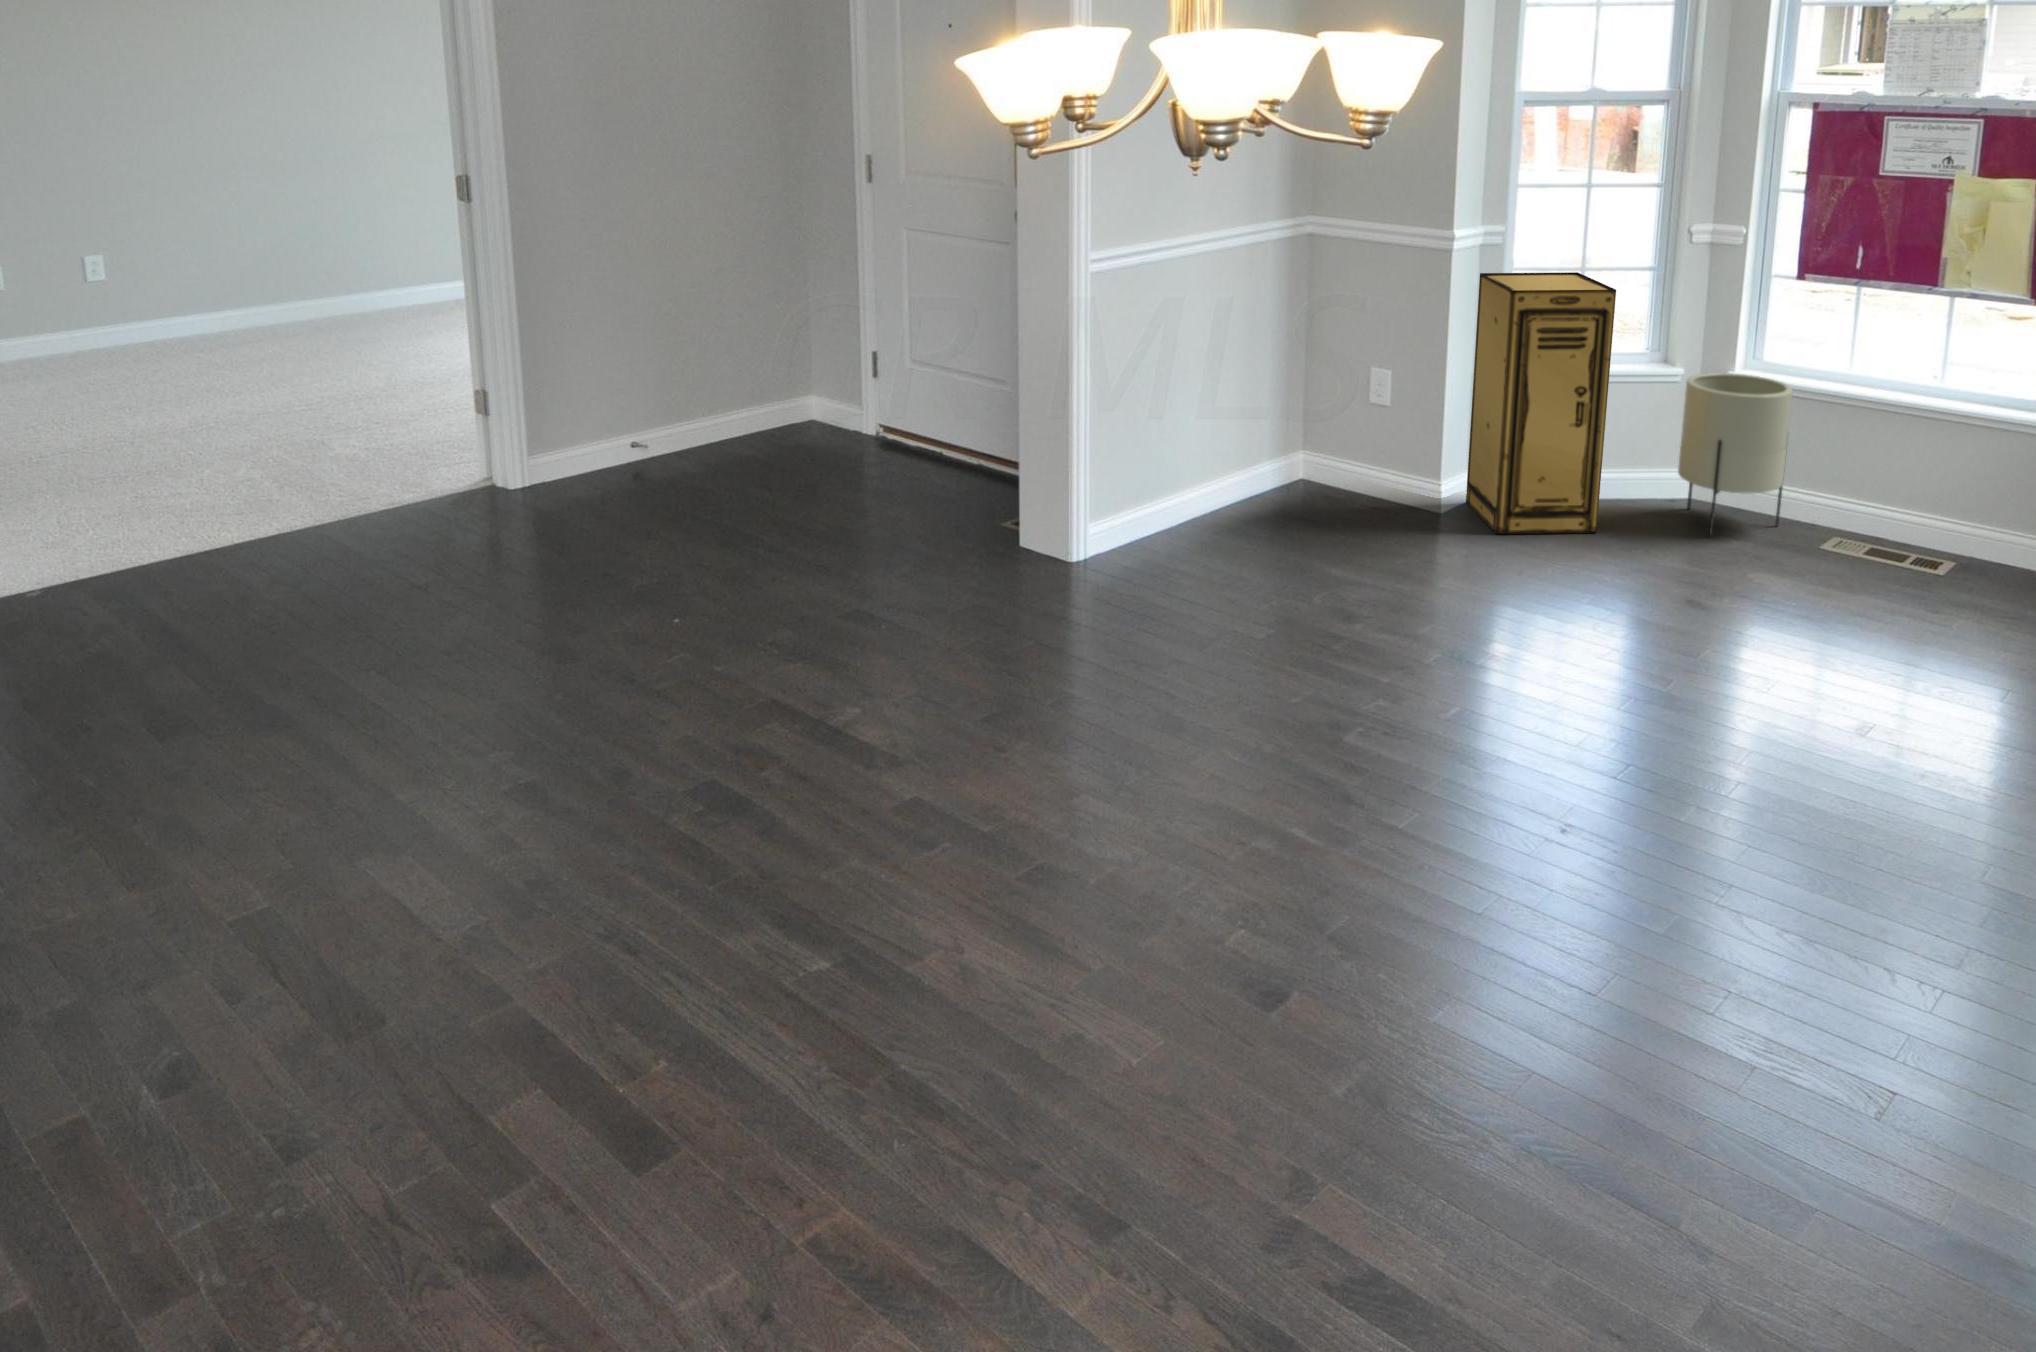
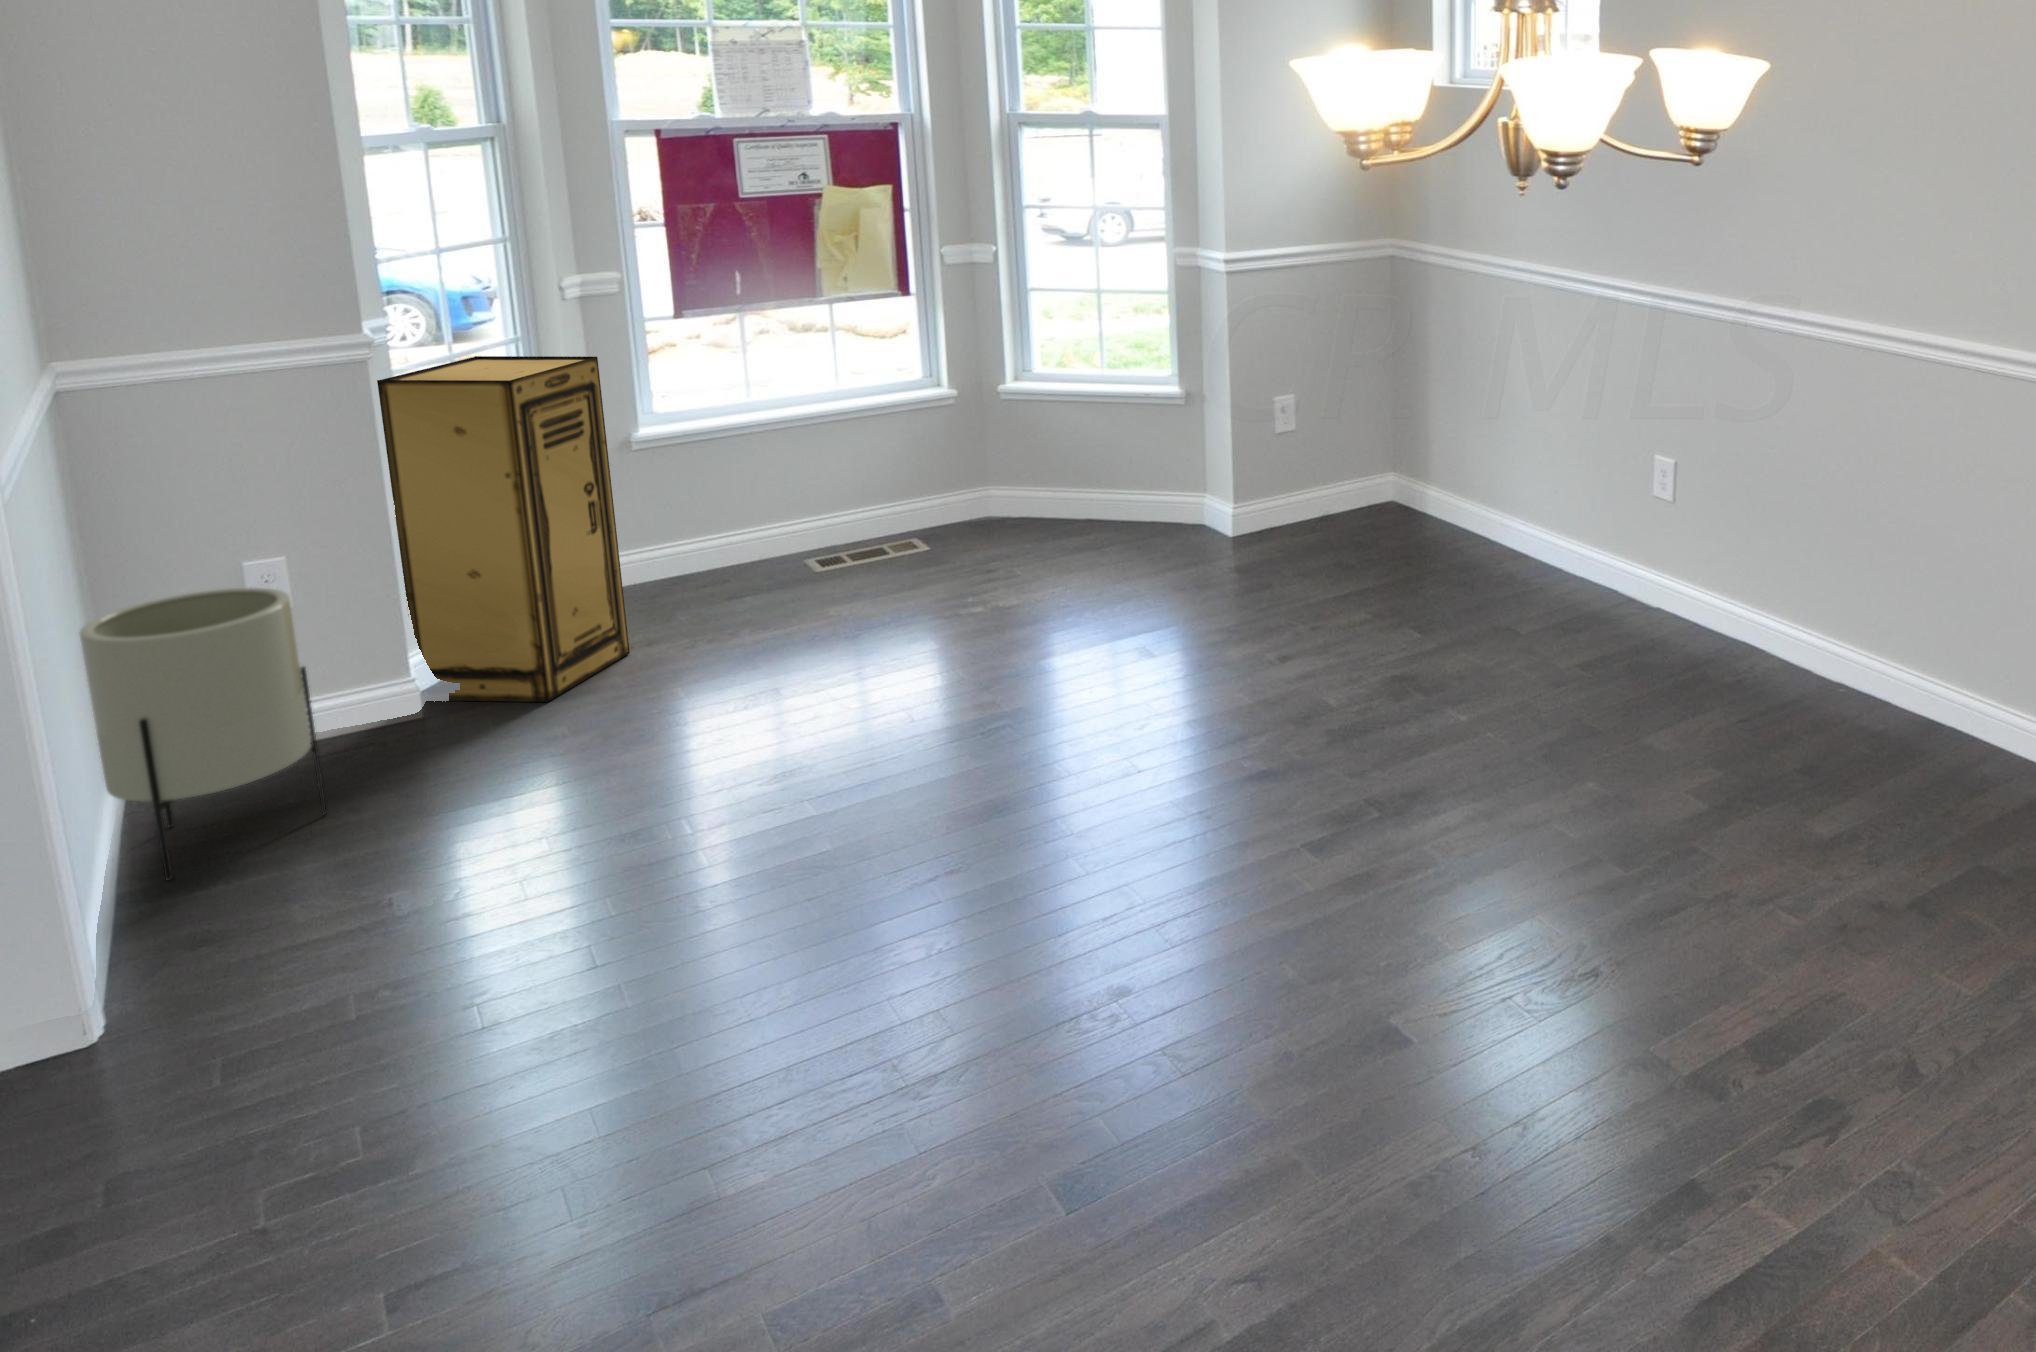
planter: present [1678,373,1792,537] -> present [79,587,327,880]

